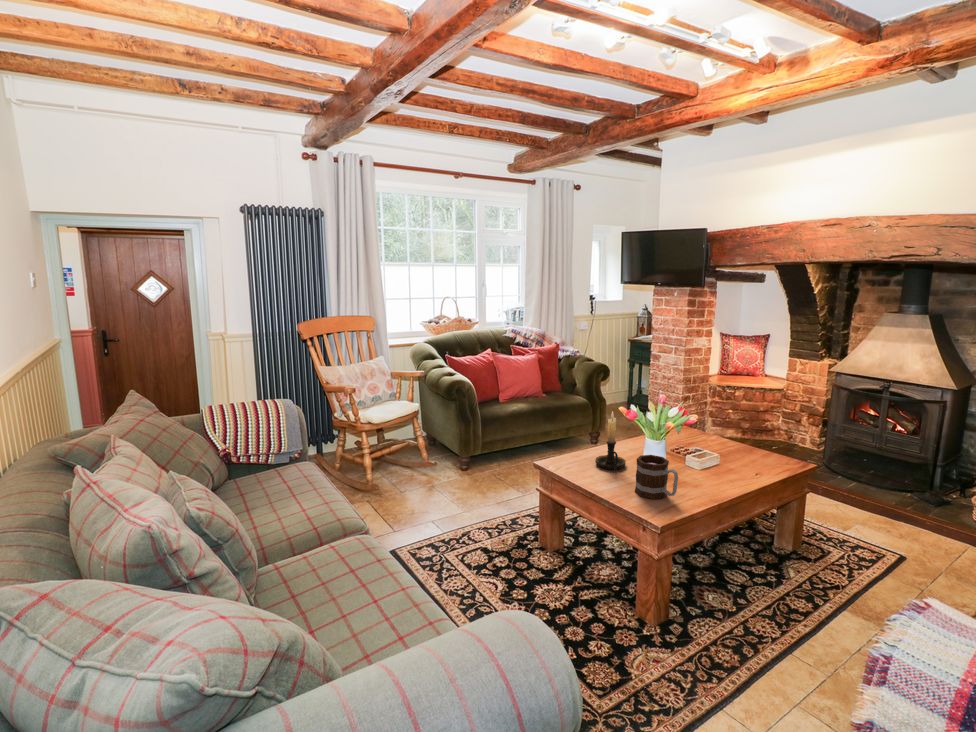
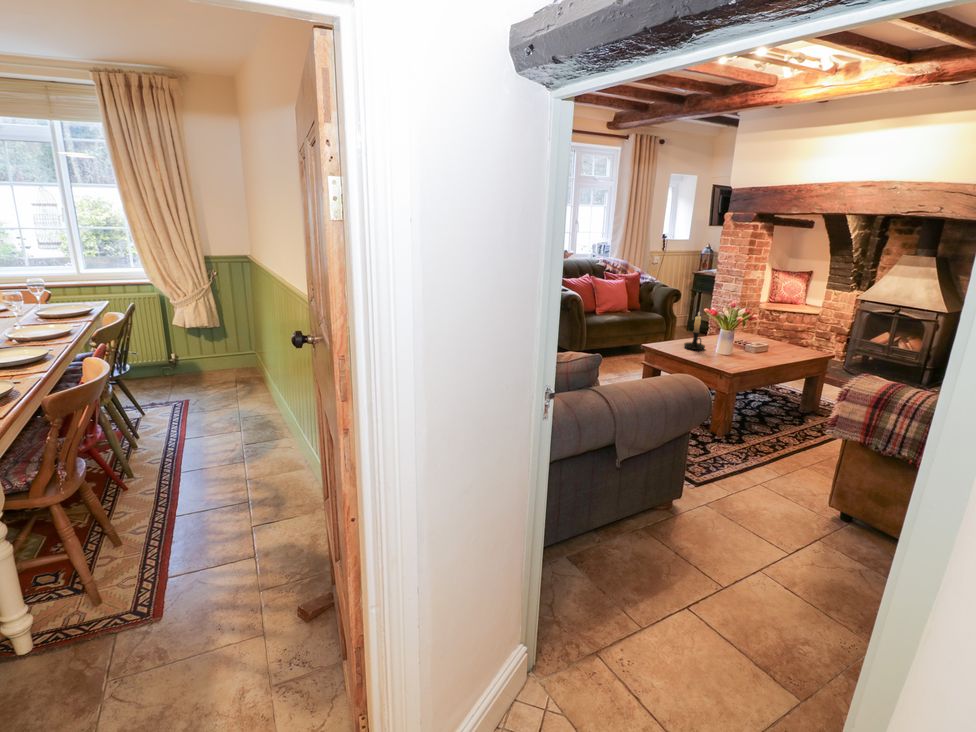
mug: present [635,455,678,499] -> none [713,337,744,363]

